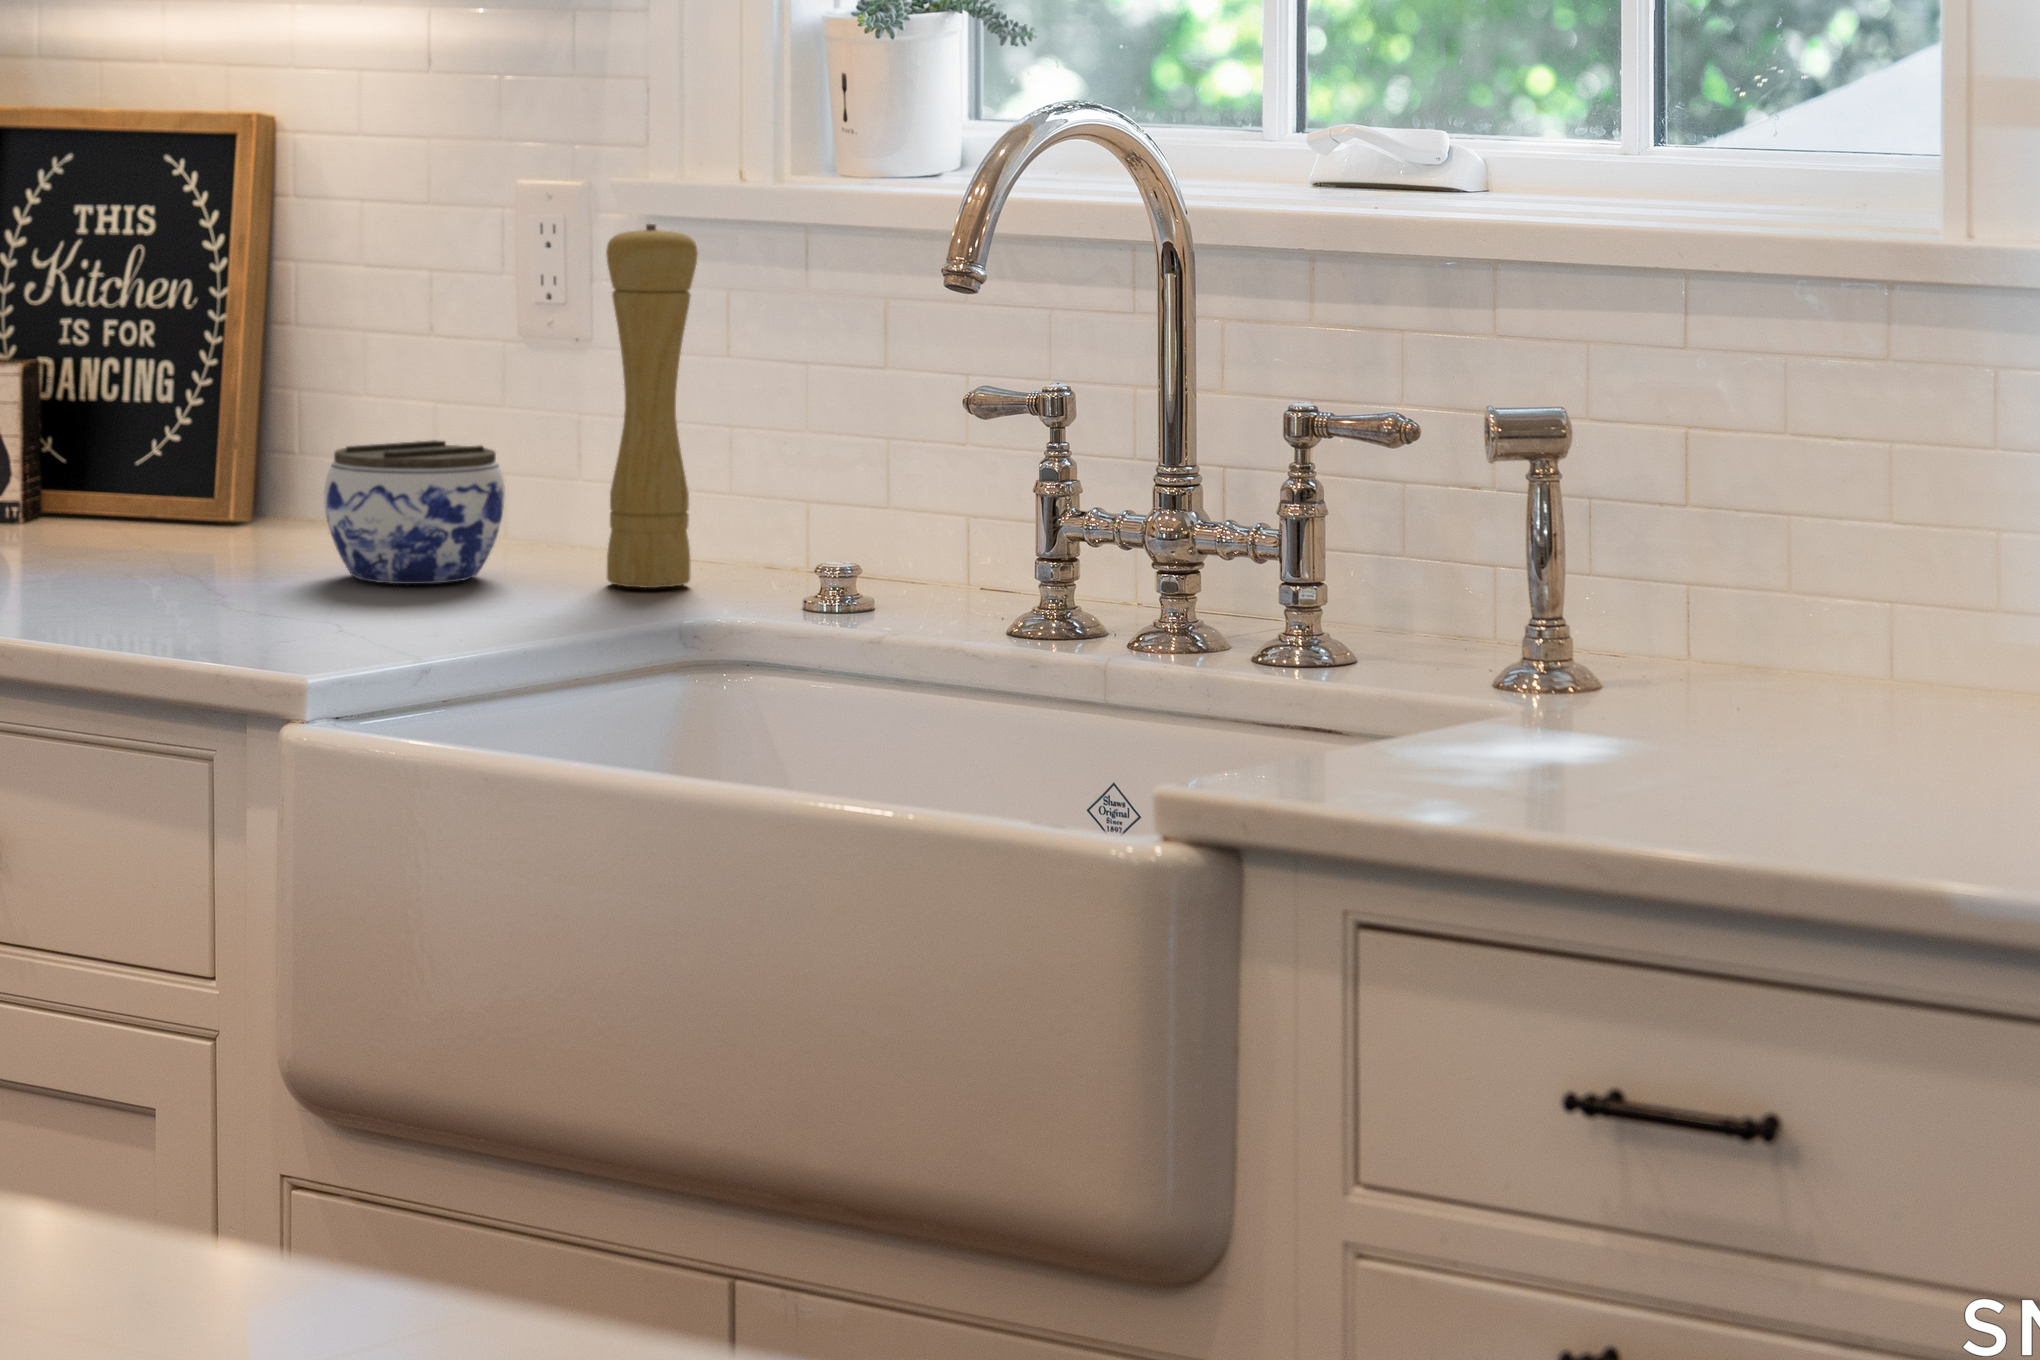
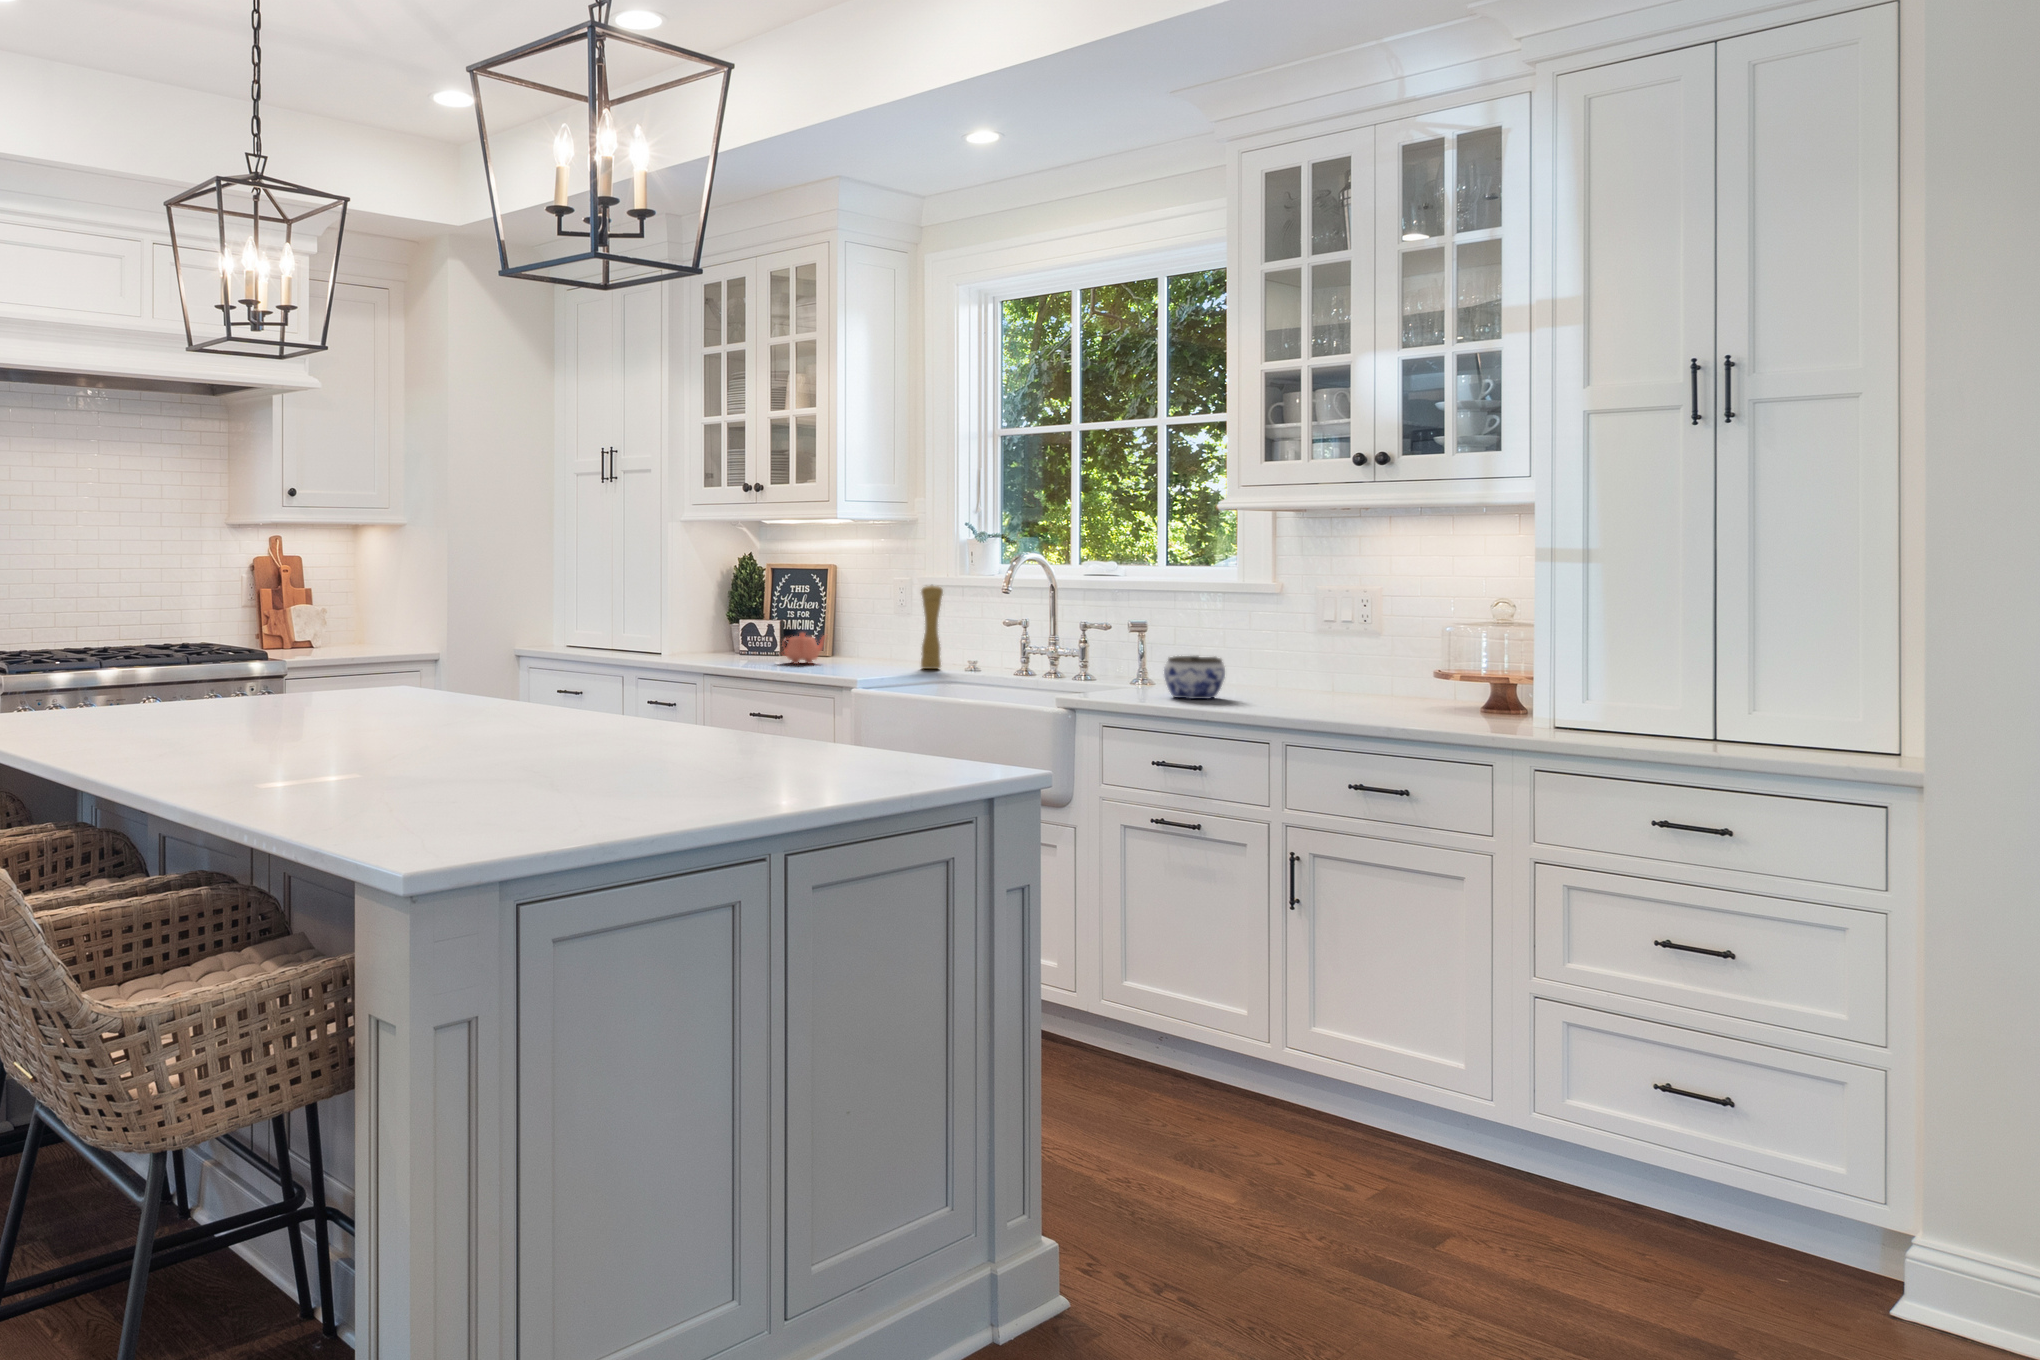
teapot: none [14,420,225,556] -> present [782,633,826,664]
jar: present [324,440,505,584] -> present [1164,656,1225,699]

